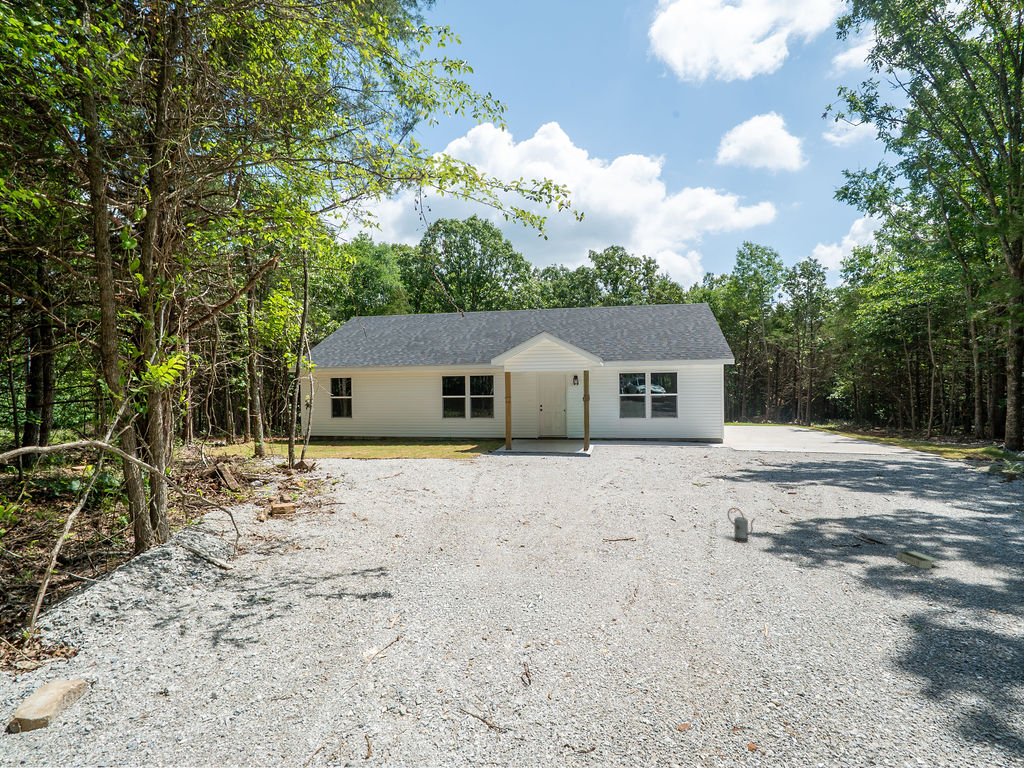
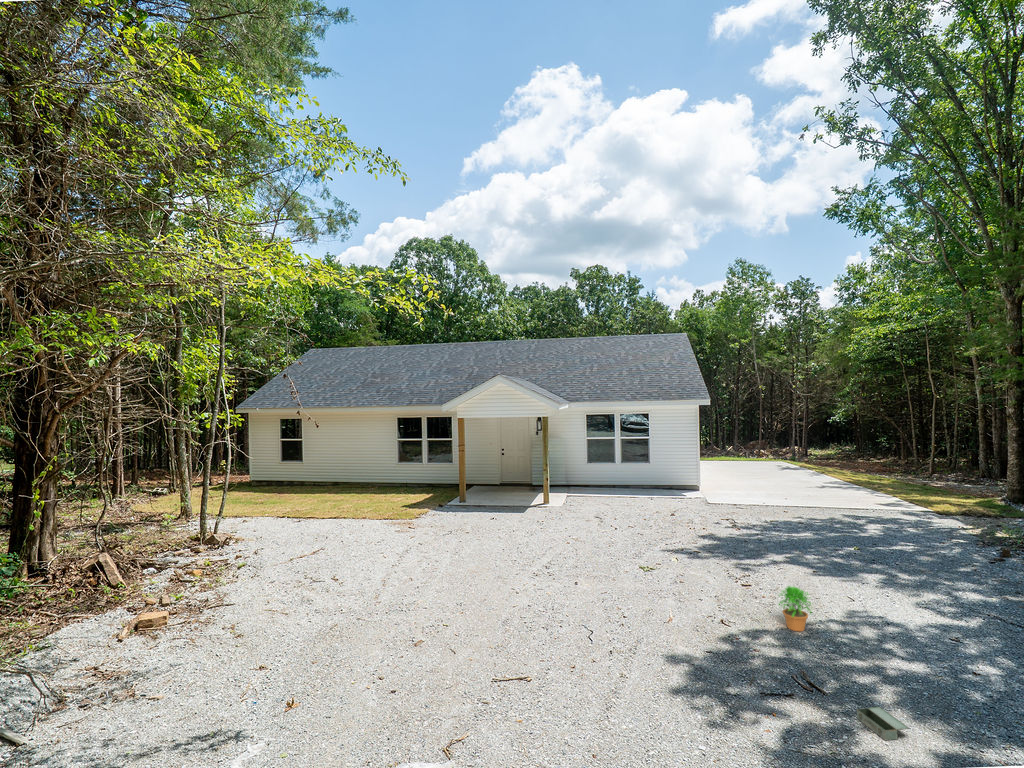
potted plant: none [819,482,852,519] -> present [779,586,811,631]
watering can: present [728,508,755,543] -> none [655,636,685,683]

